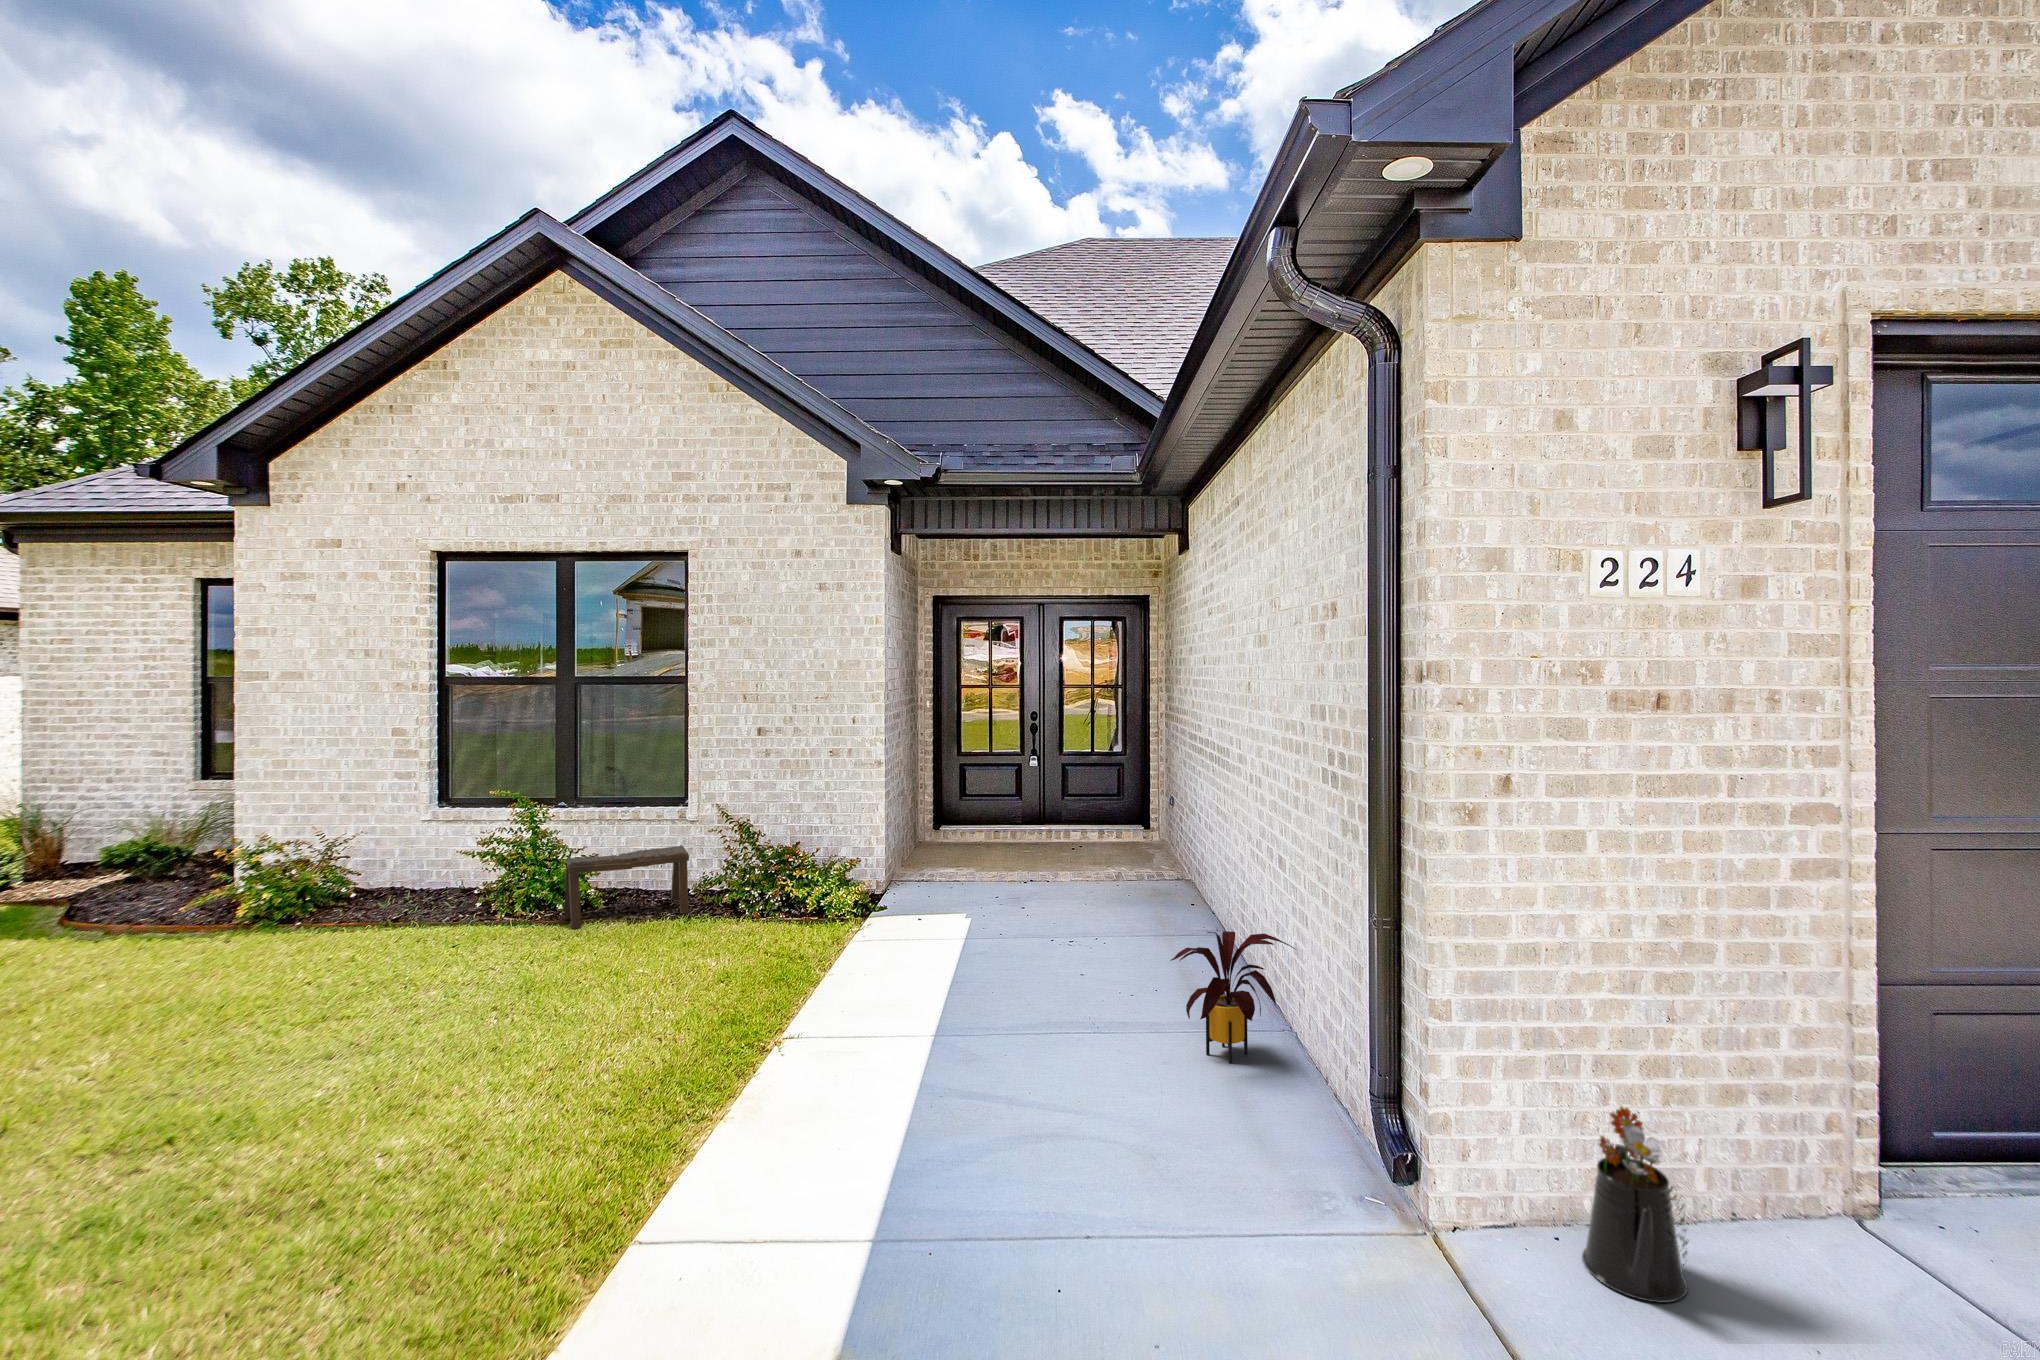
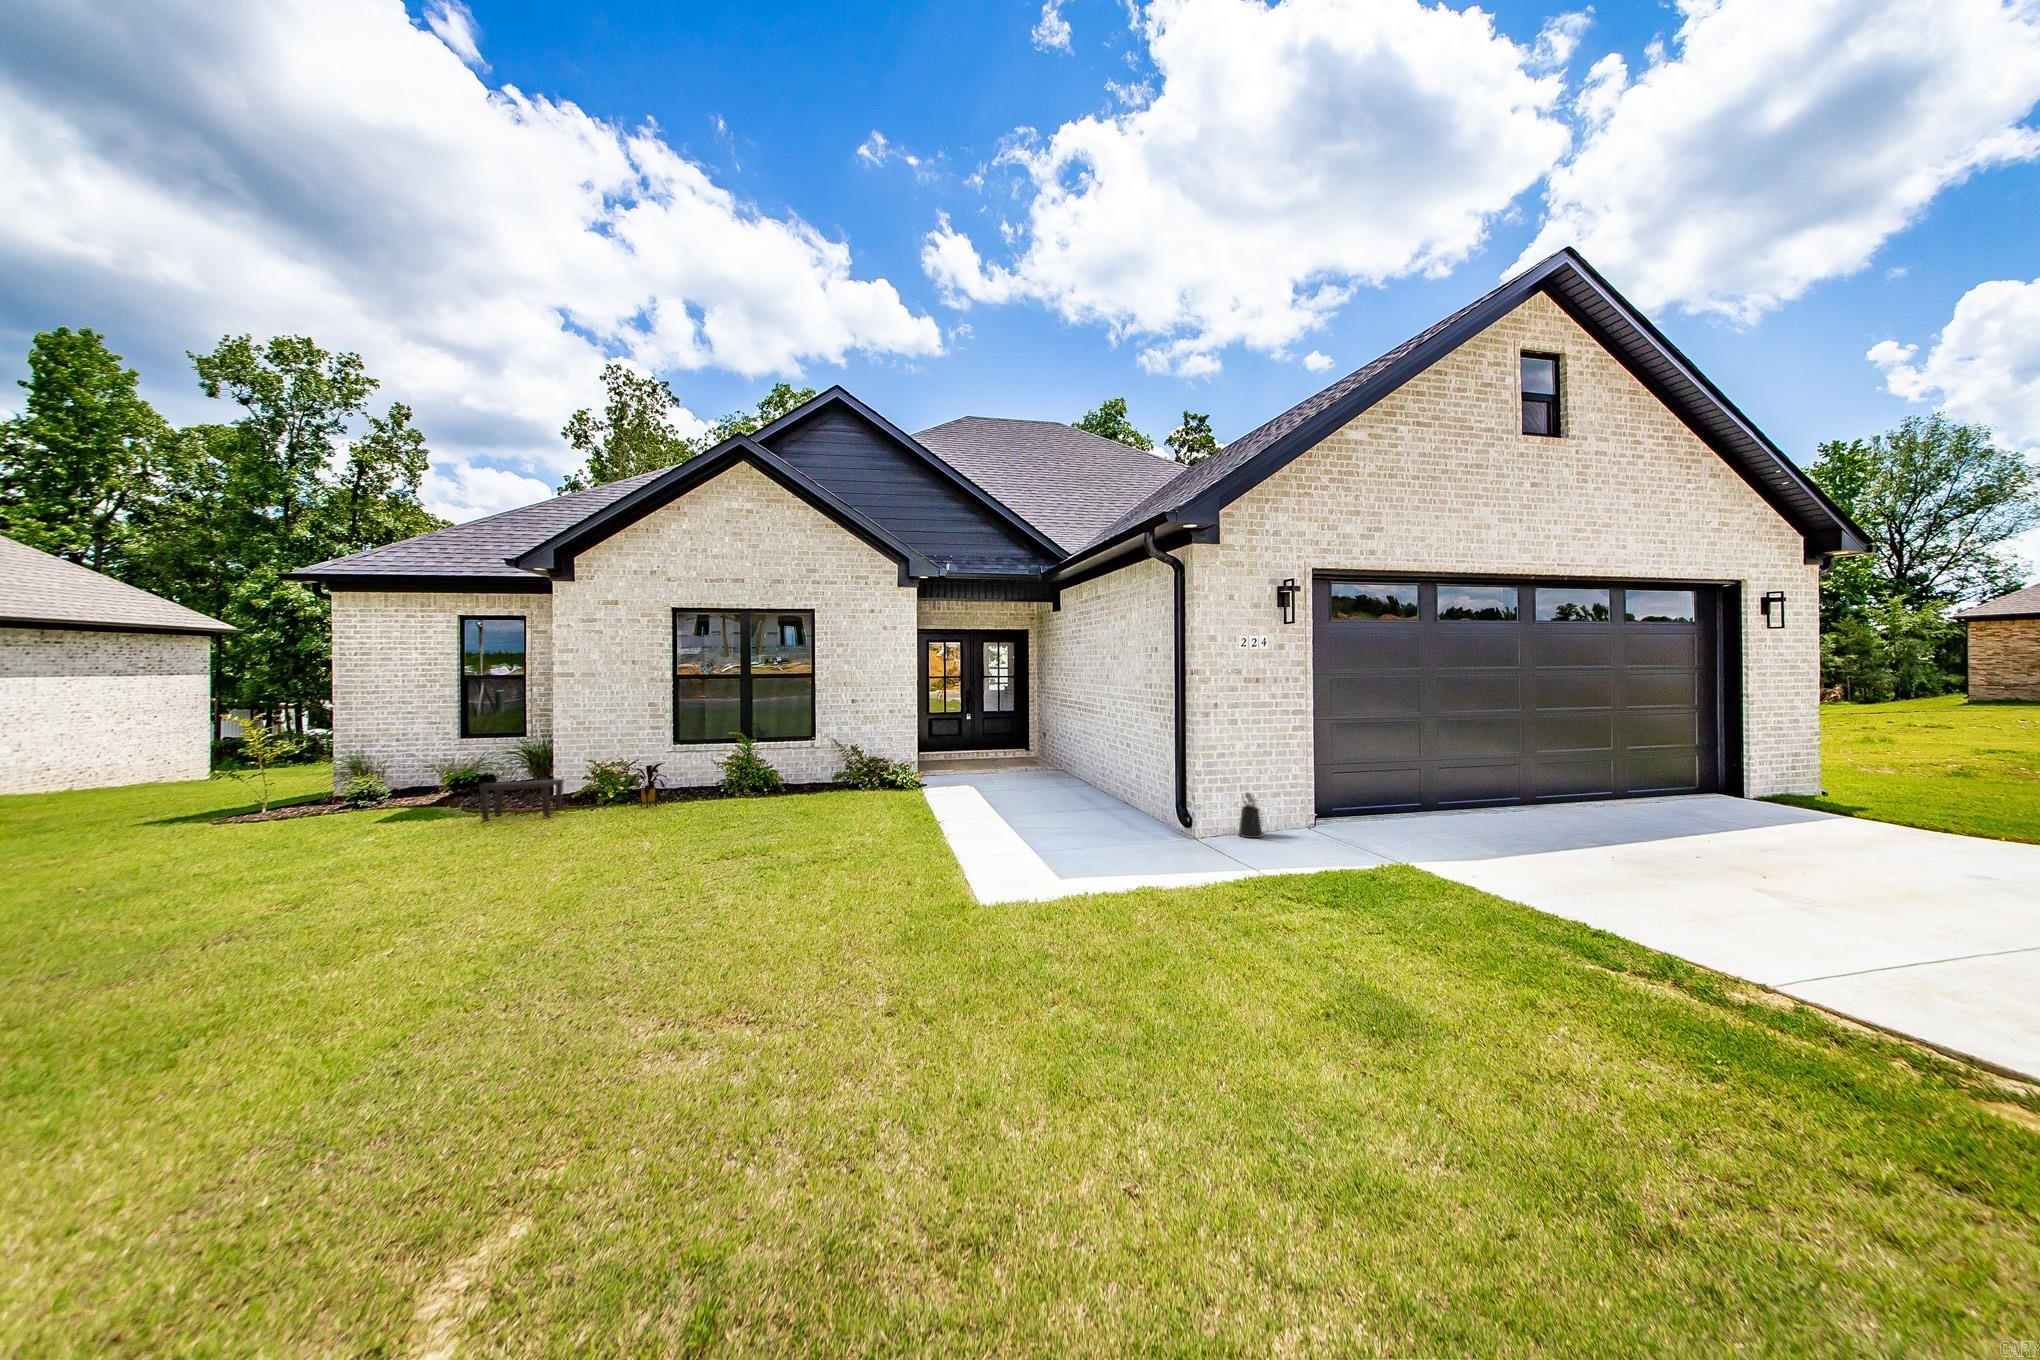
bench: present [564,845,689,929] -> present [479,779,565,821]
house plant: present [1170,931,1295,1063] -> present [631,763,668,808]

